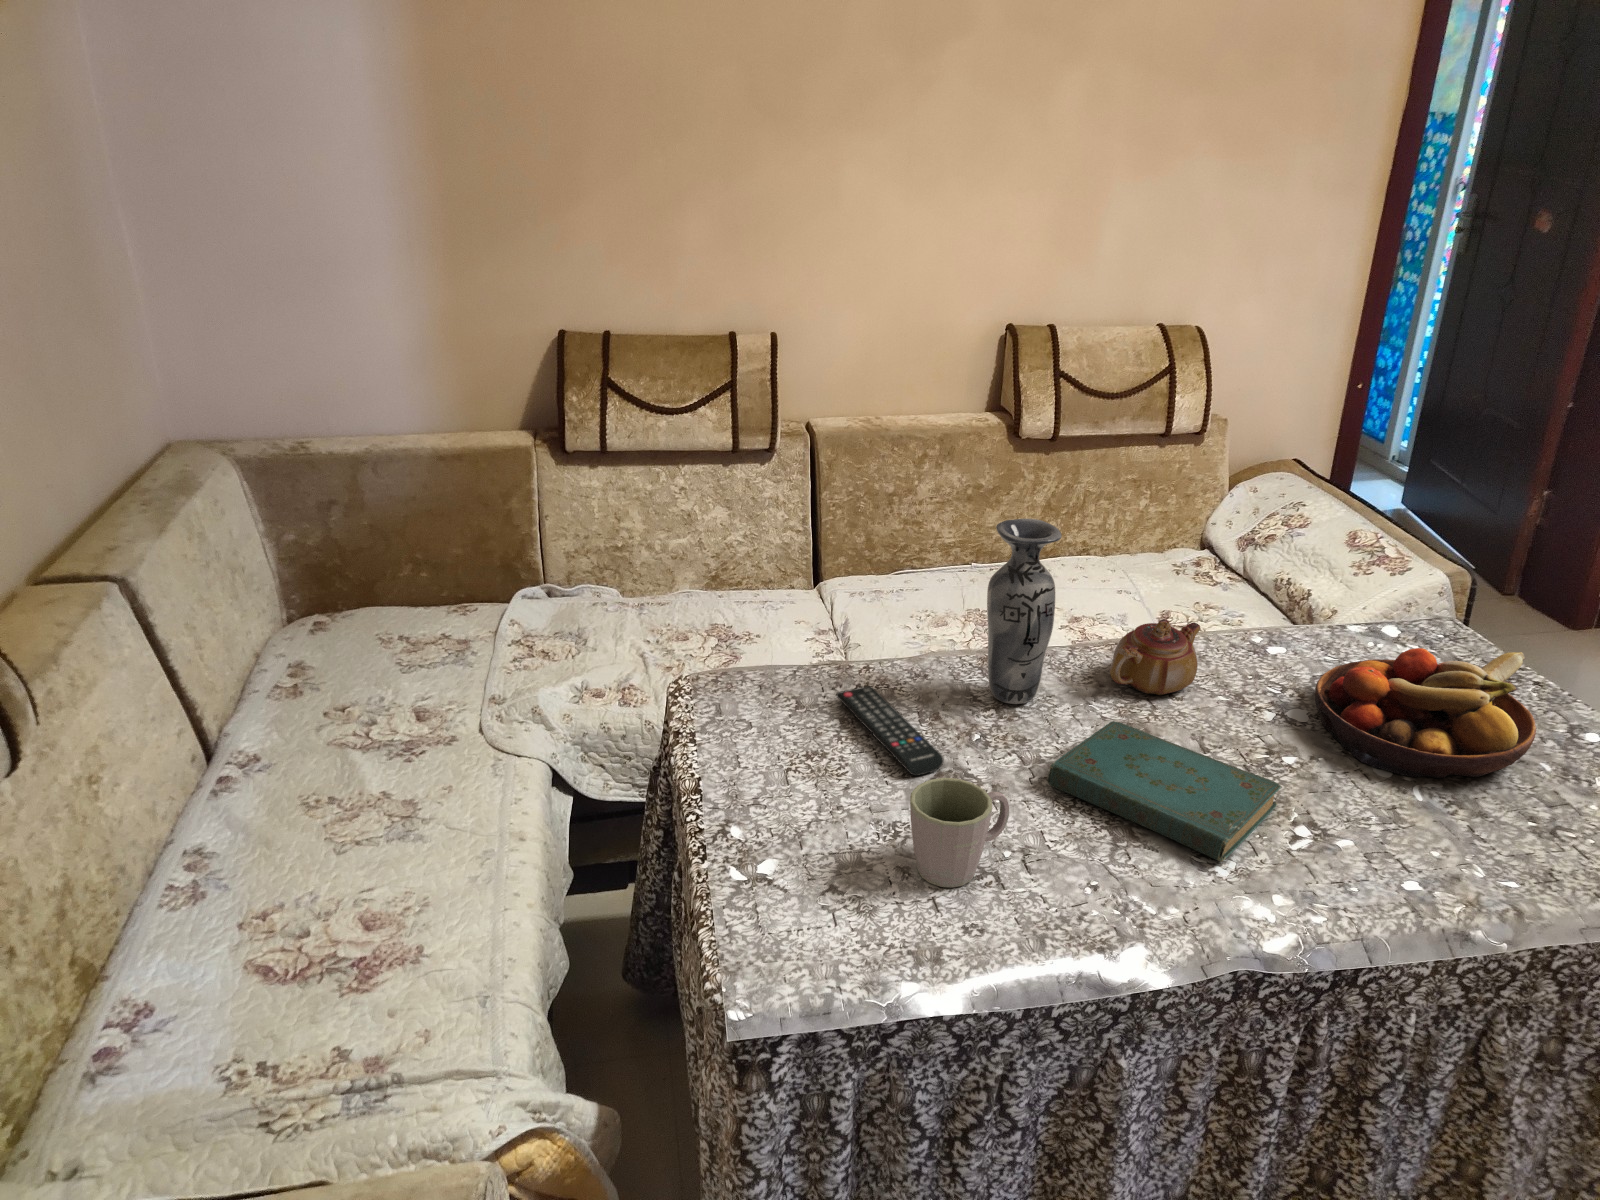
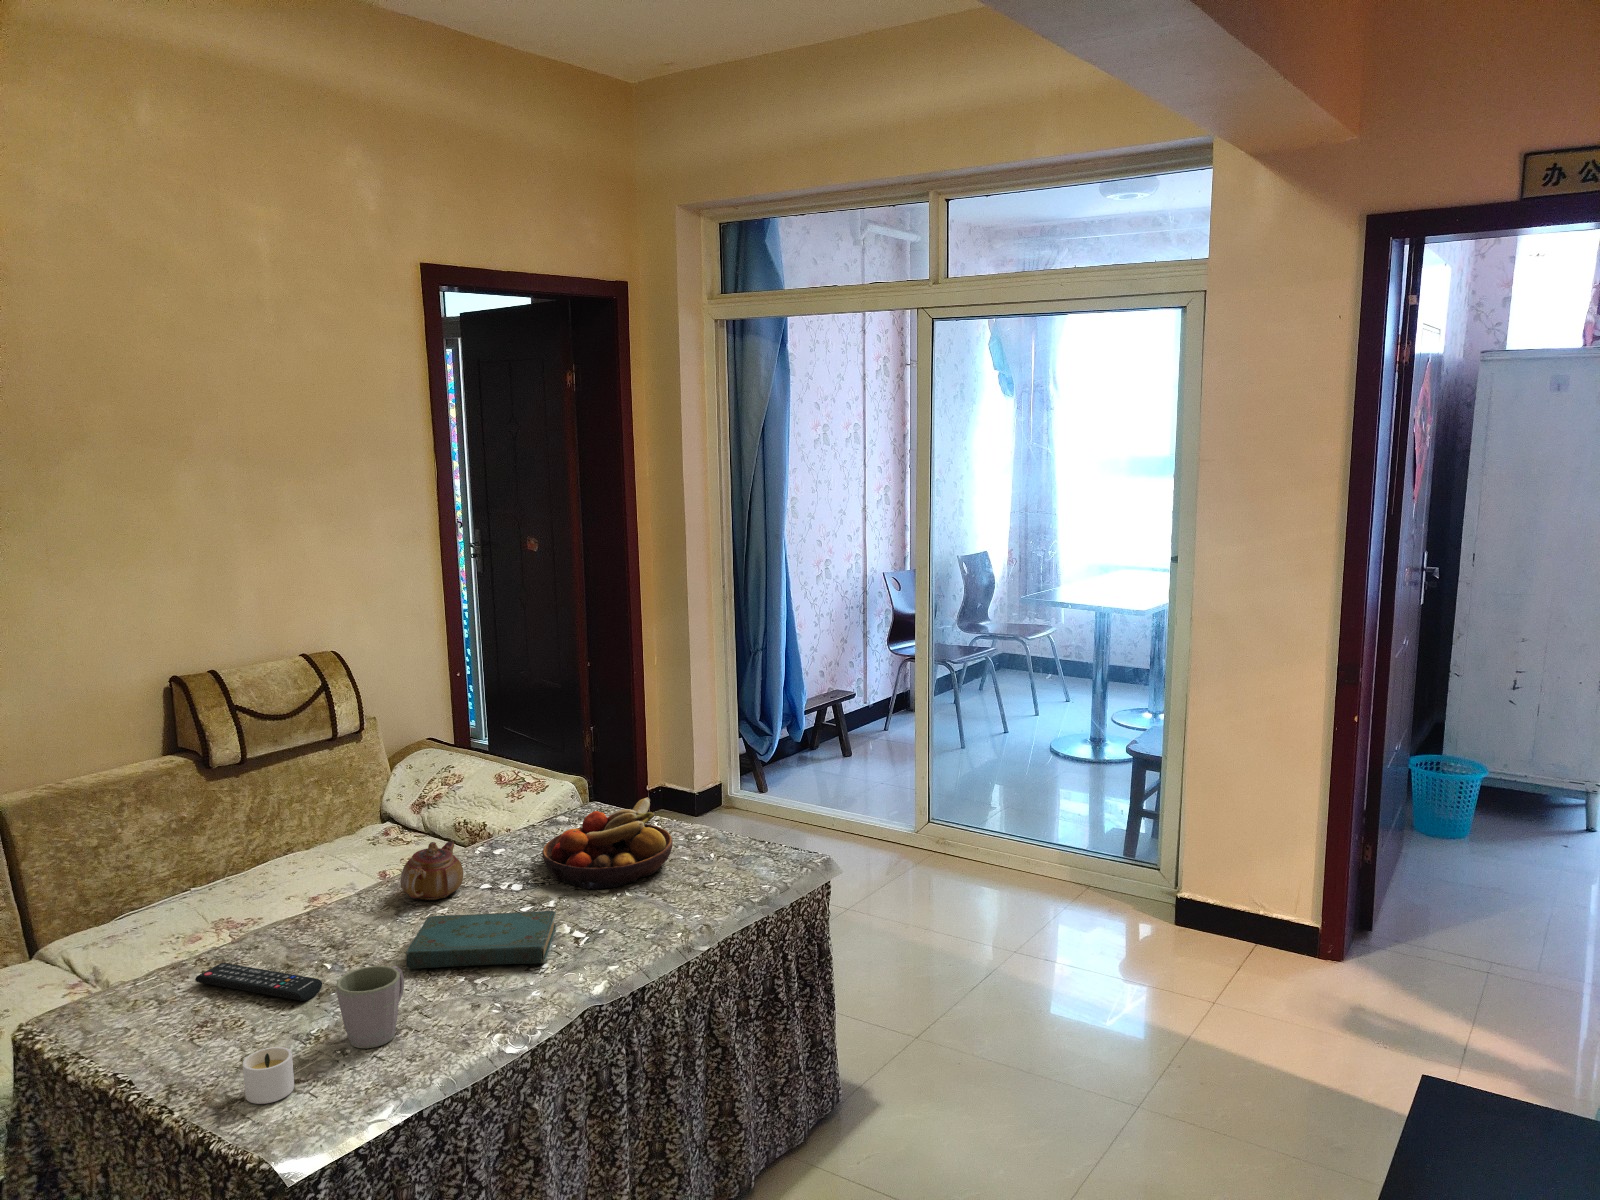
vase: present [987,519,1062,704] -> none [303,789,363,939]
candle: none [768,835,843,906] -> present [243,1047,294,1104]

